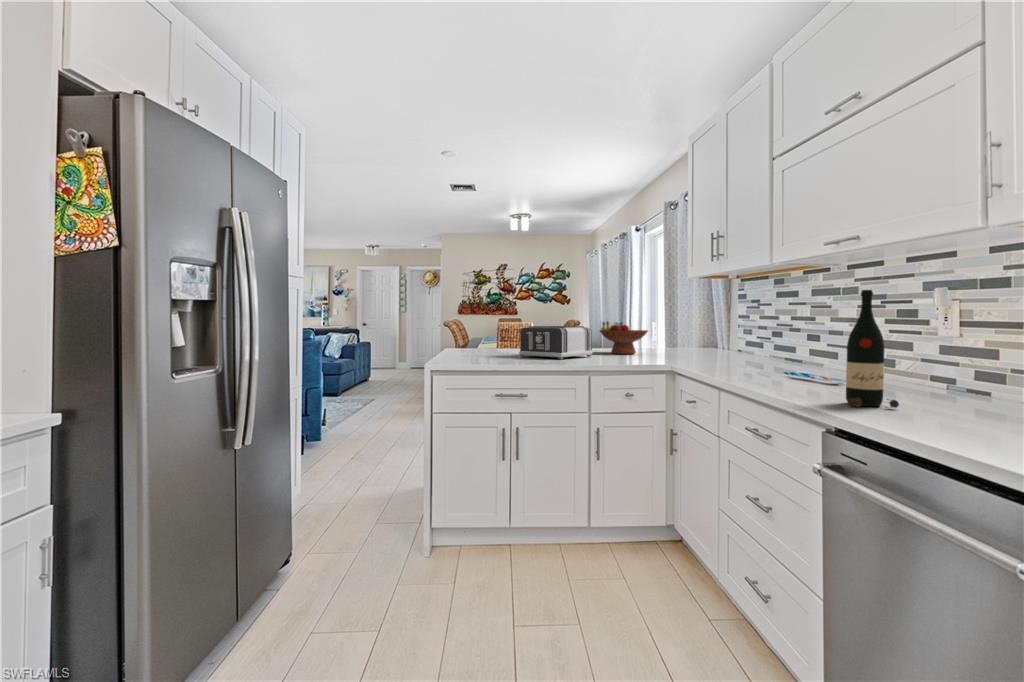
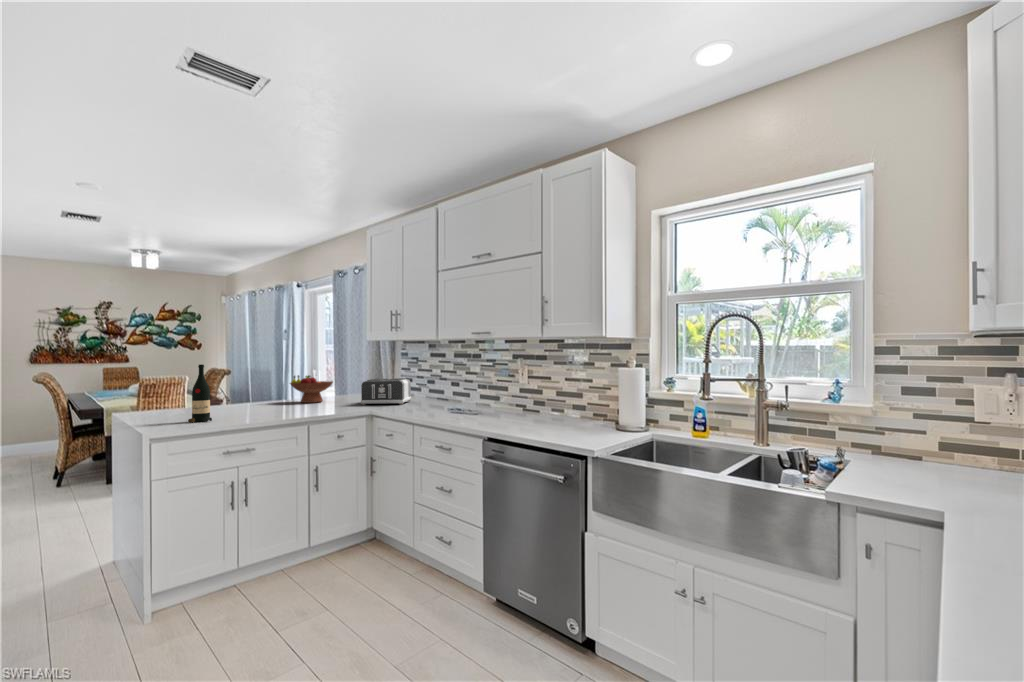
wine bottle: present [846,290,899,408] -> present [188,364,212,422]
toaster: present [519,326,593,359] -> present [361,378,411,405]

